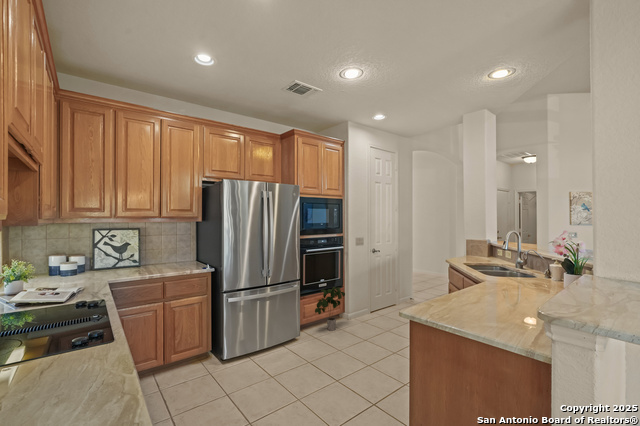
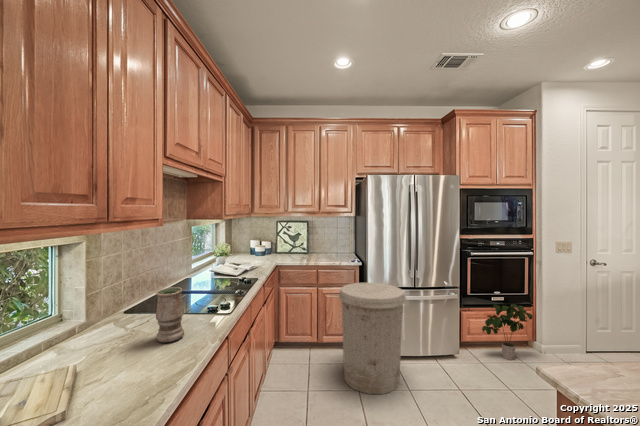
trash can: none [200,286,268,396] -> present [339,283,406,394]
vase: none [38,321,84,400] -> present [156,287,184,342]

